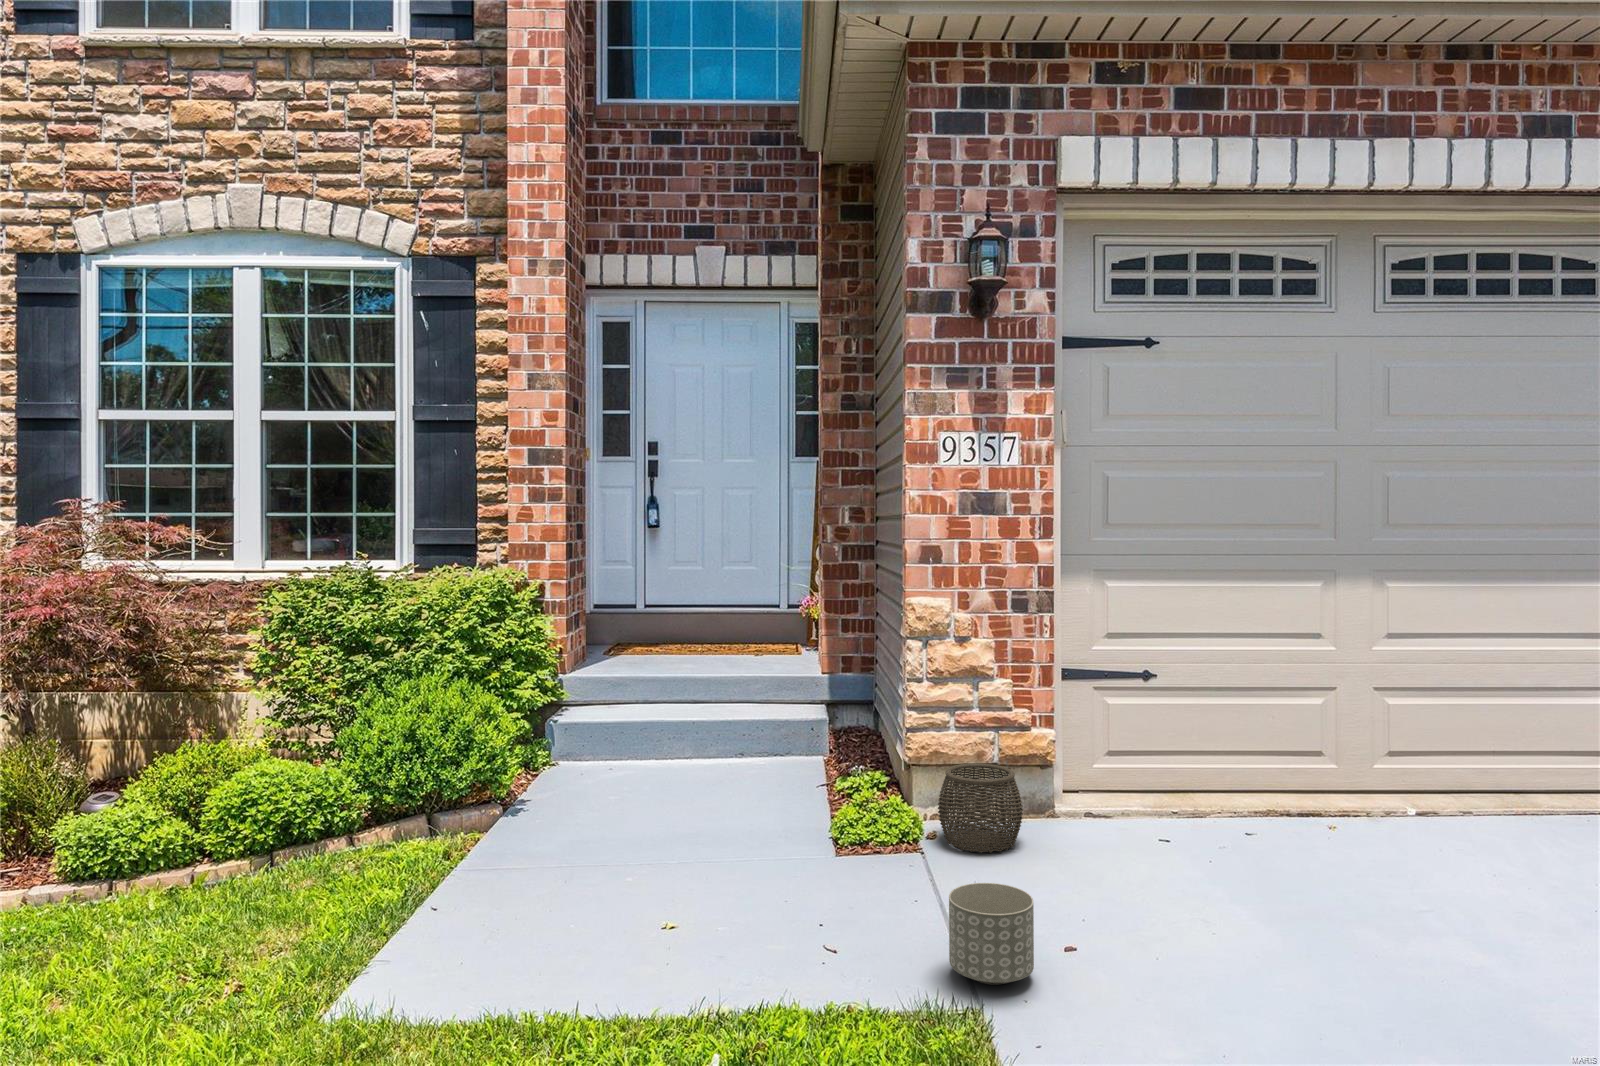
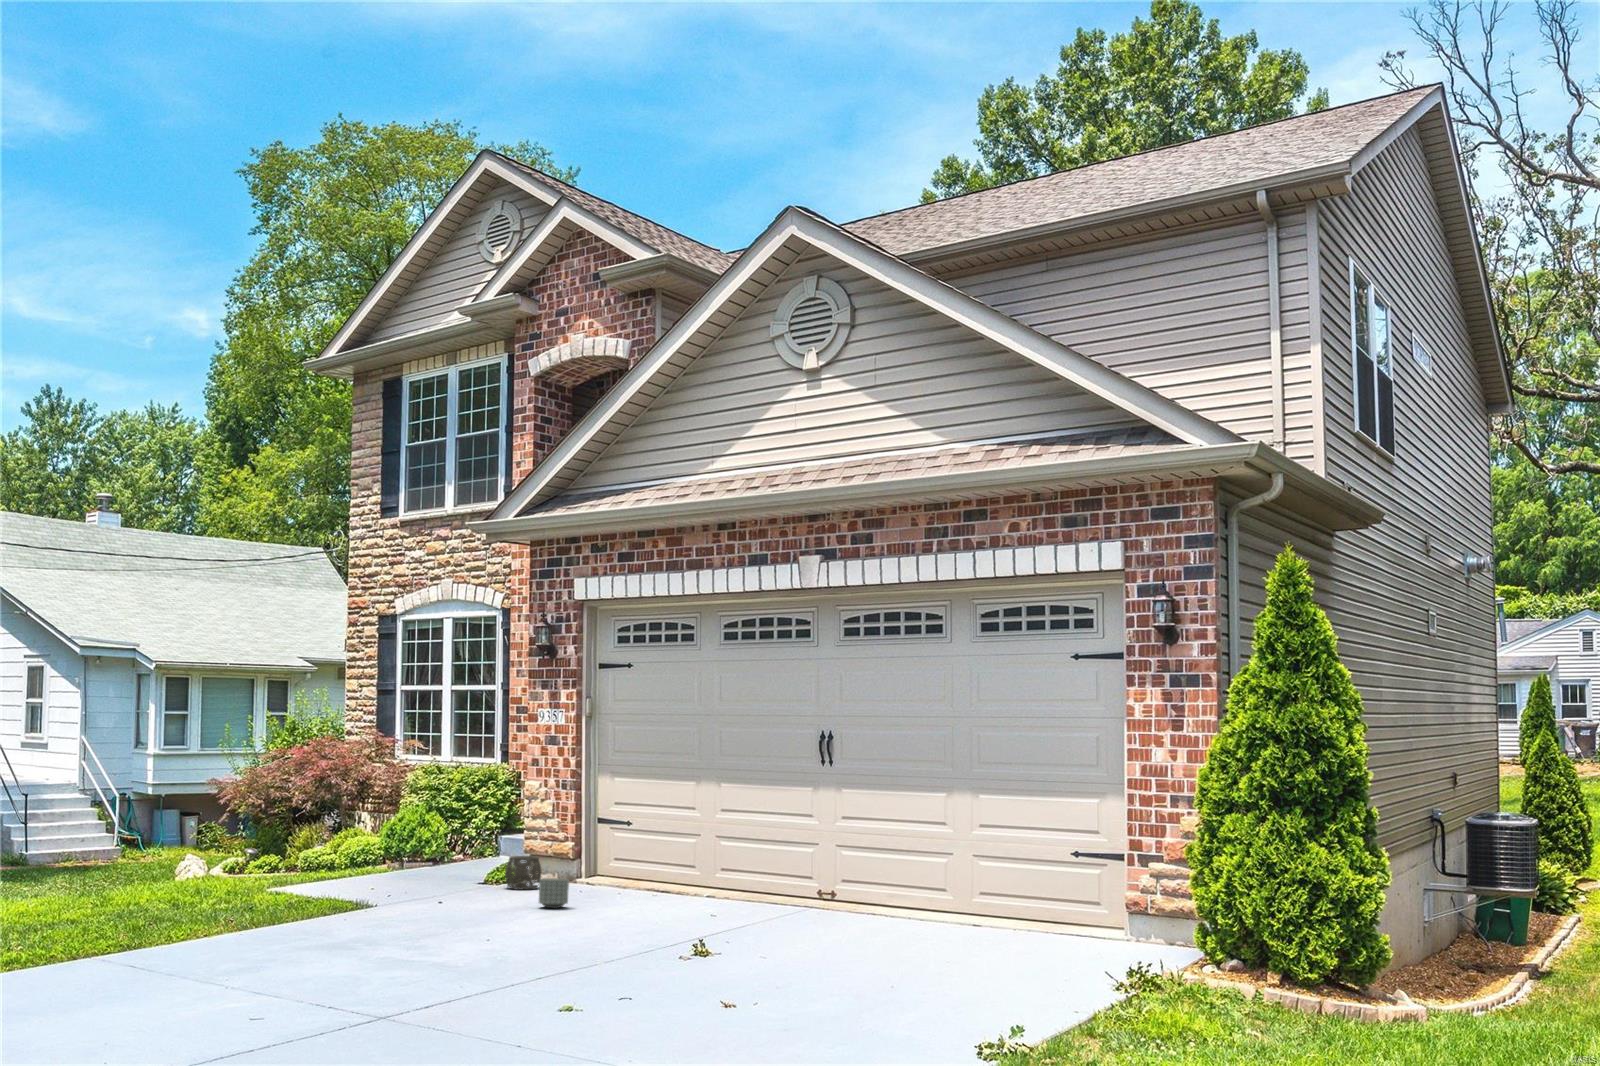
planter: present [949,883,1034,985] -> present [539,878,569,908]

